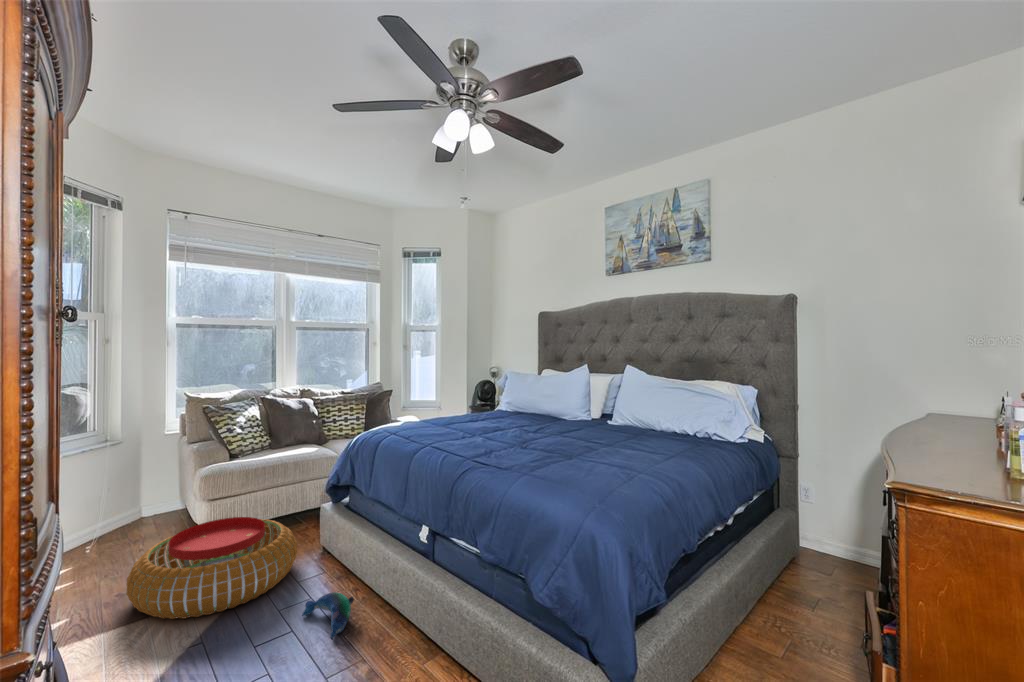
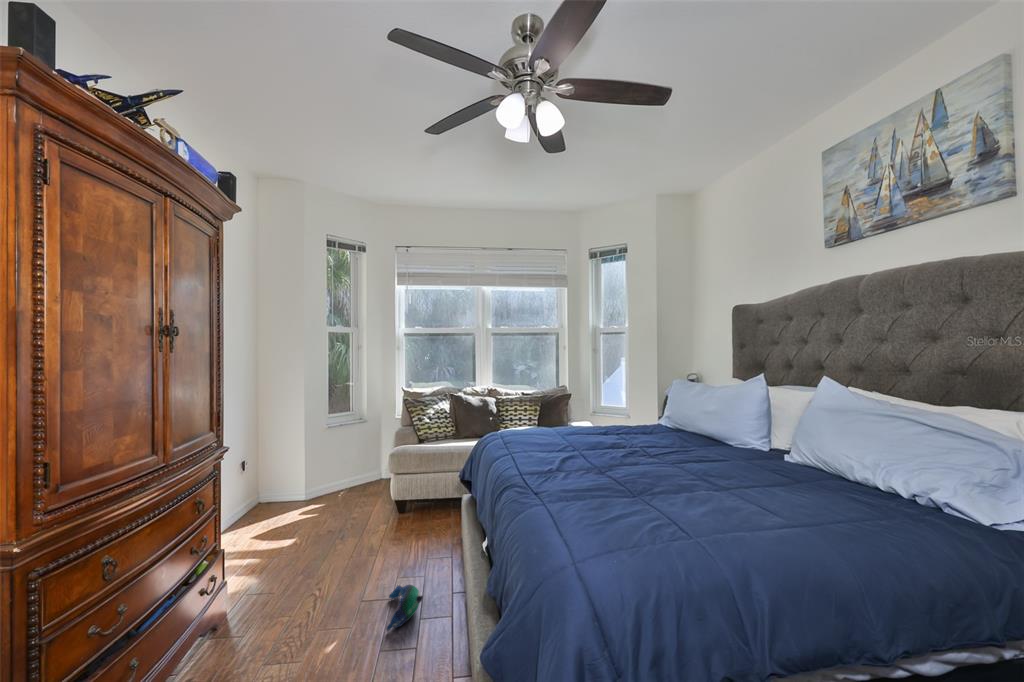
pouf: present [126,517,297,619] -> none [306,493,430,571]

